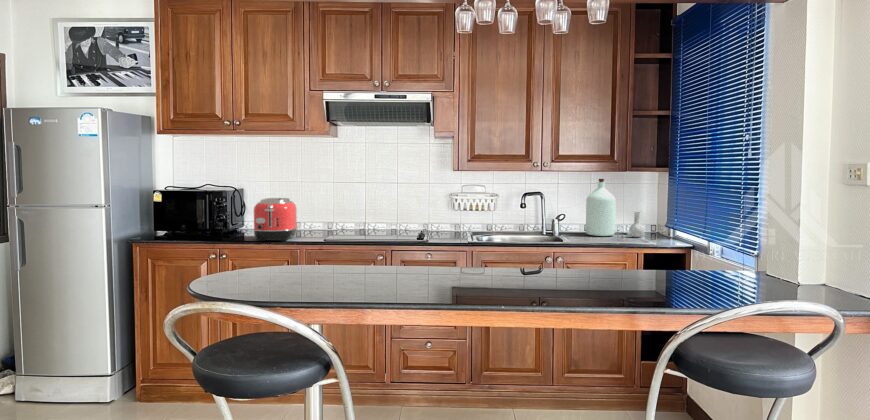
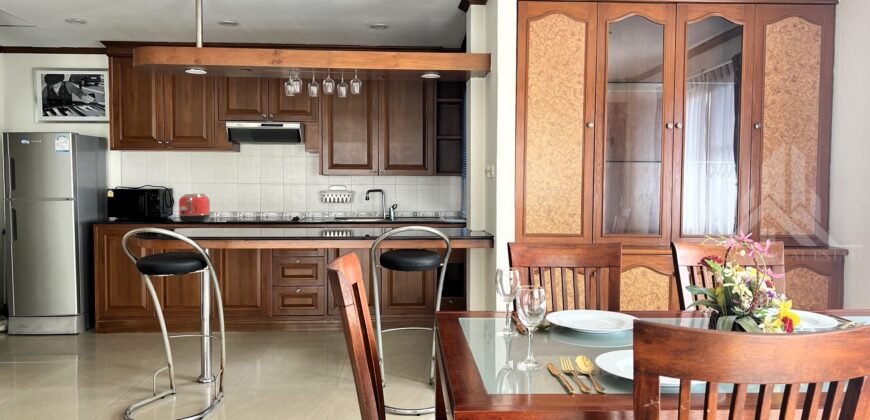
bottle: present [586,179,644,237] -> none [412,181,449,219]

